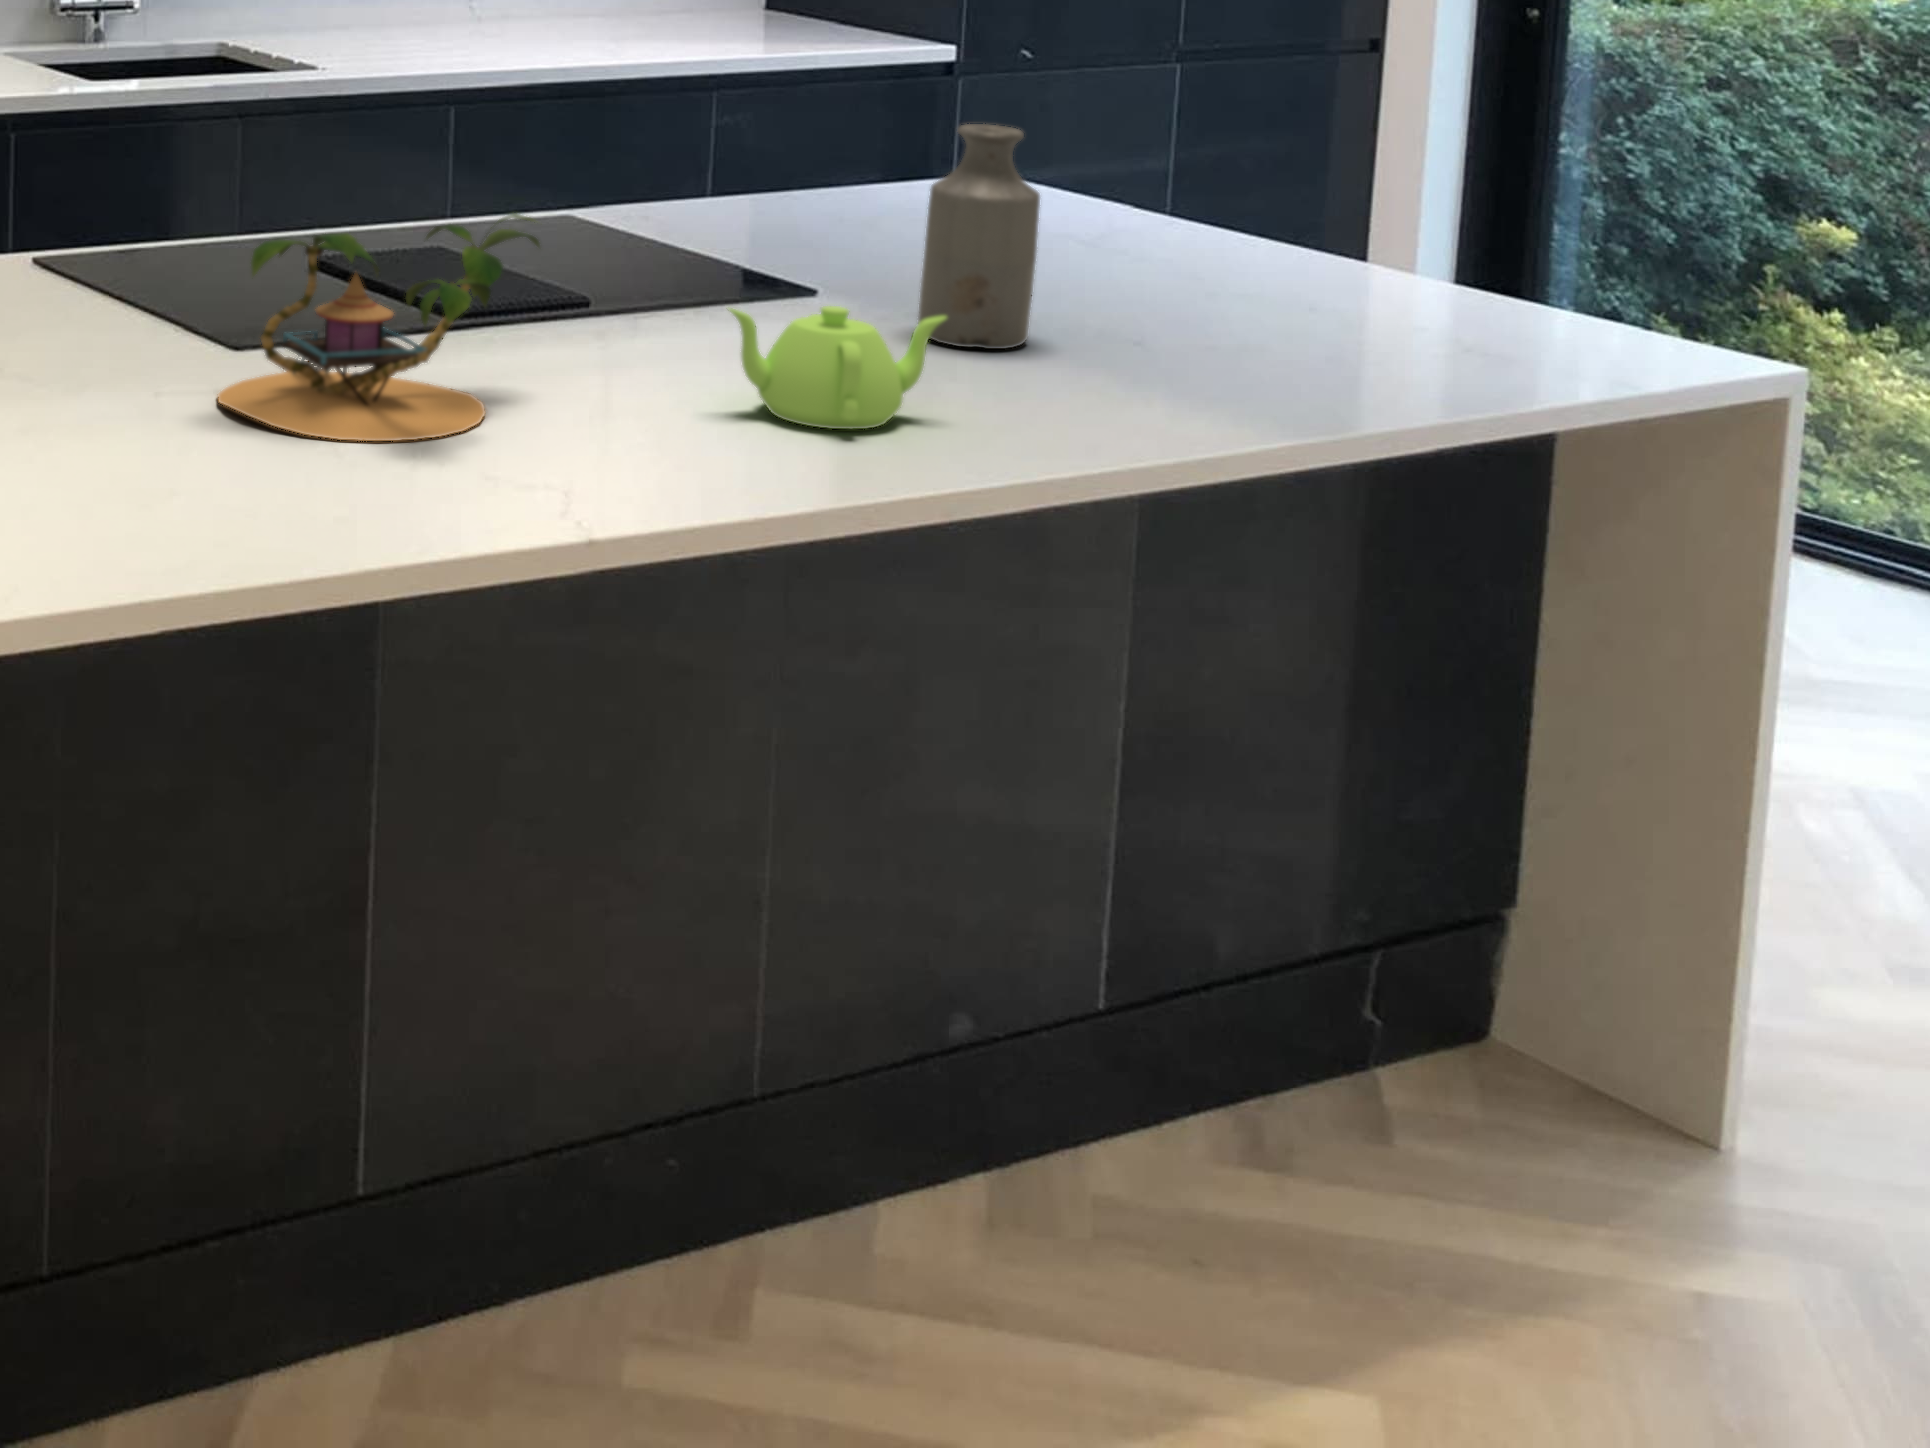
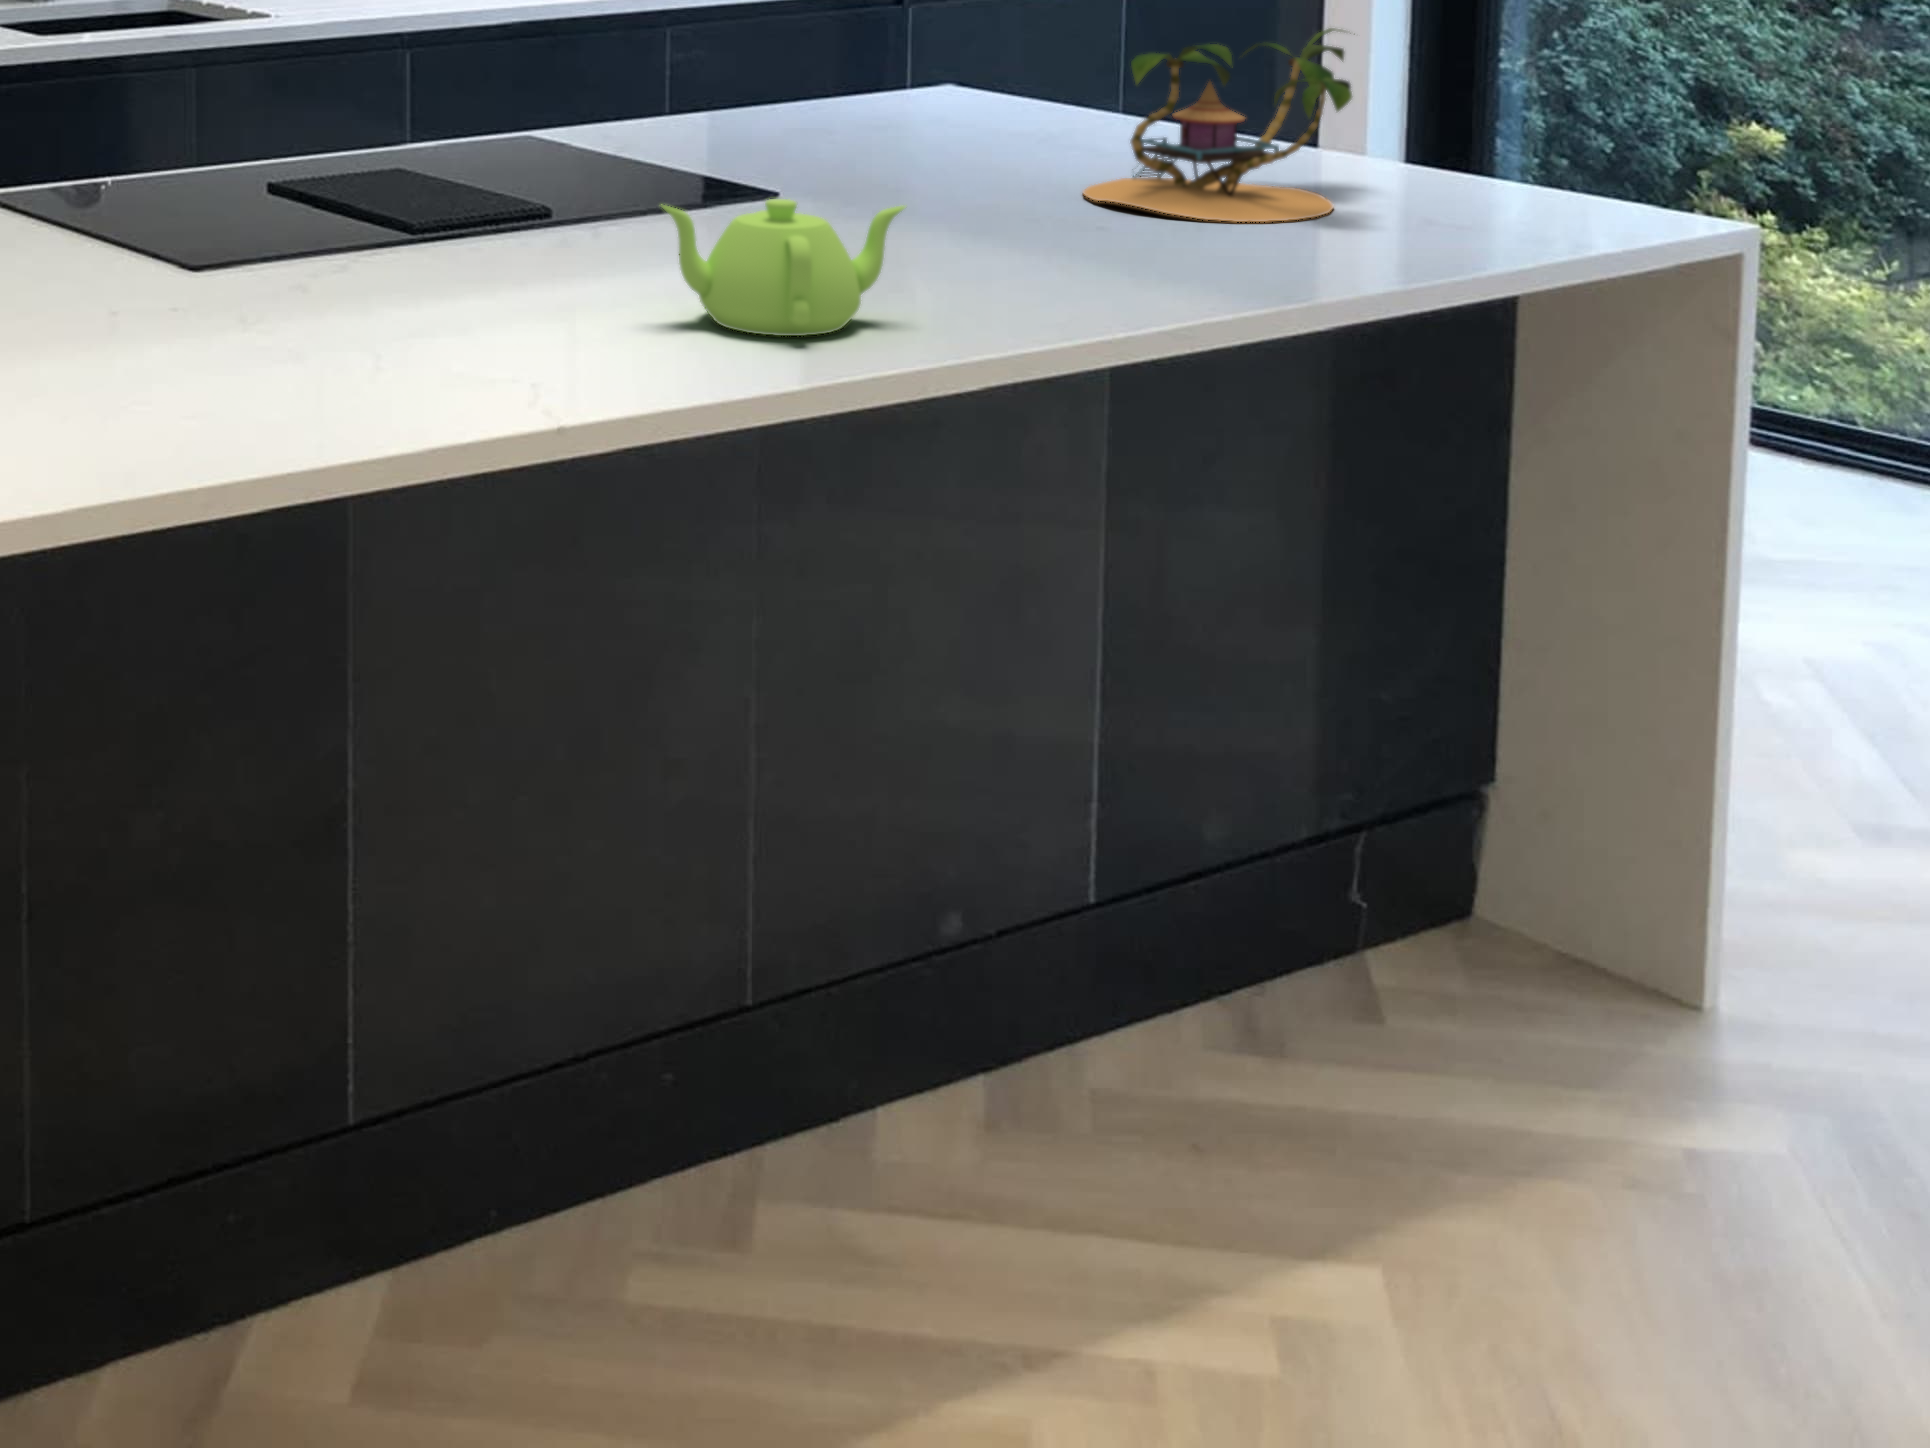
bottle: present [918,124,1040,349] -> none [881,8,1007,249]
plant: present [218,213,539,441] -> present [1083,28,1352,222]

